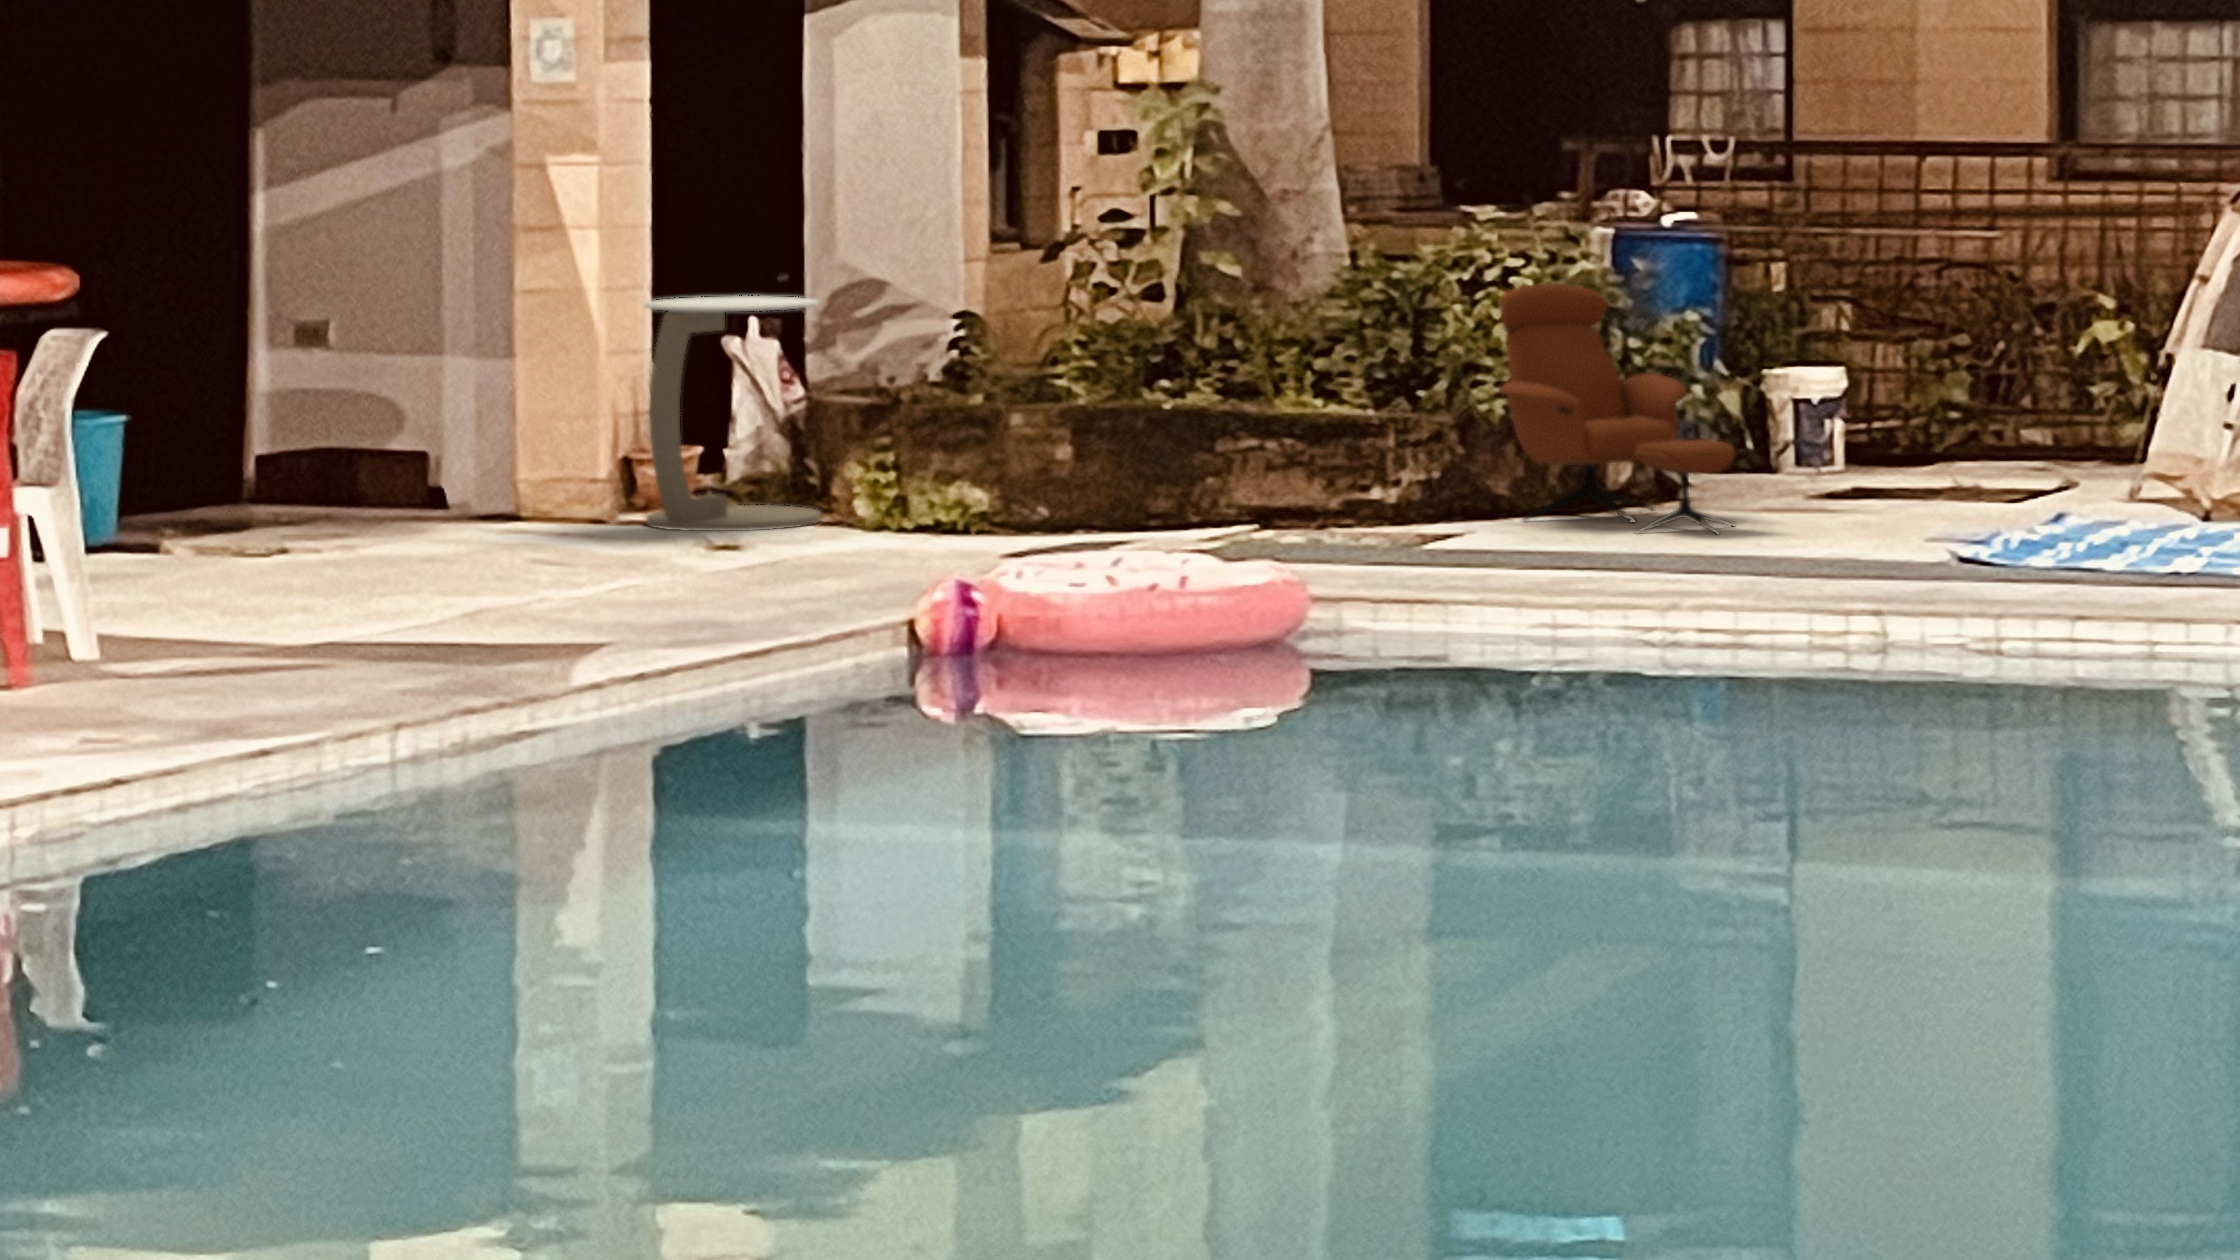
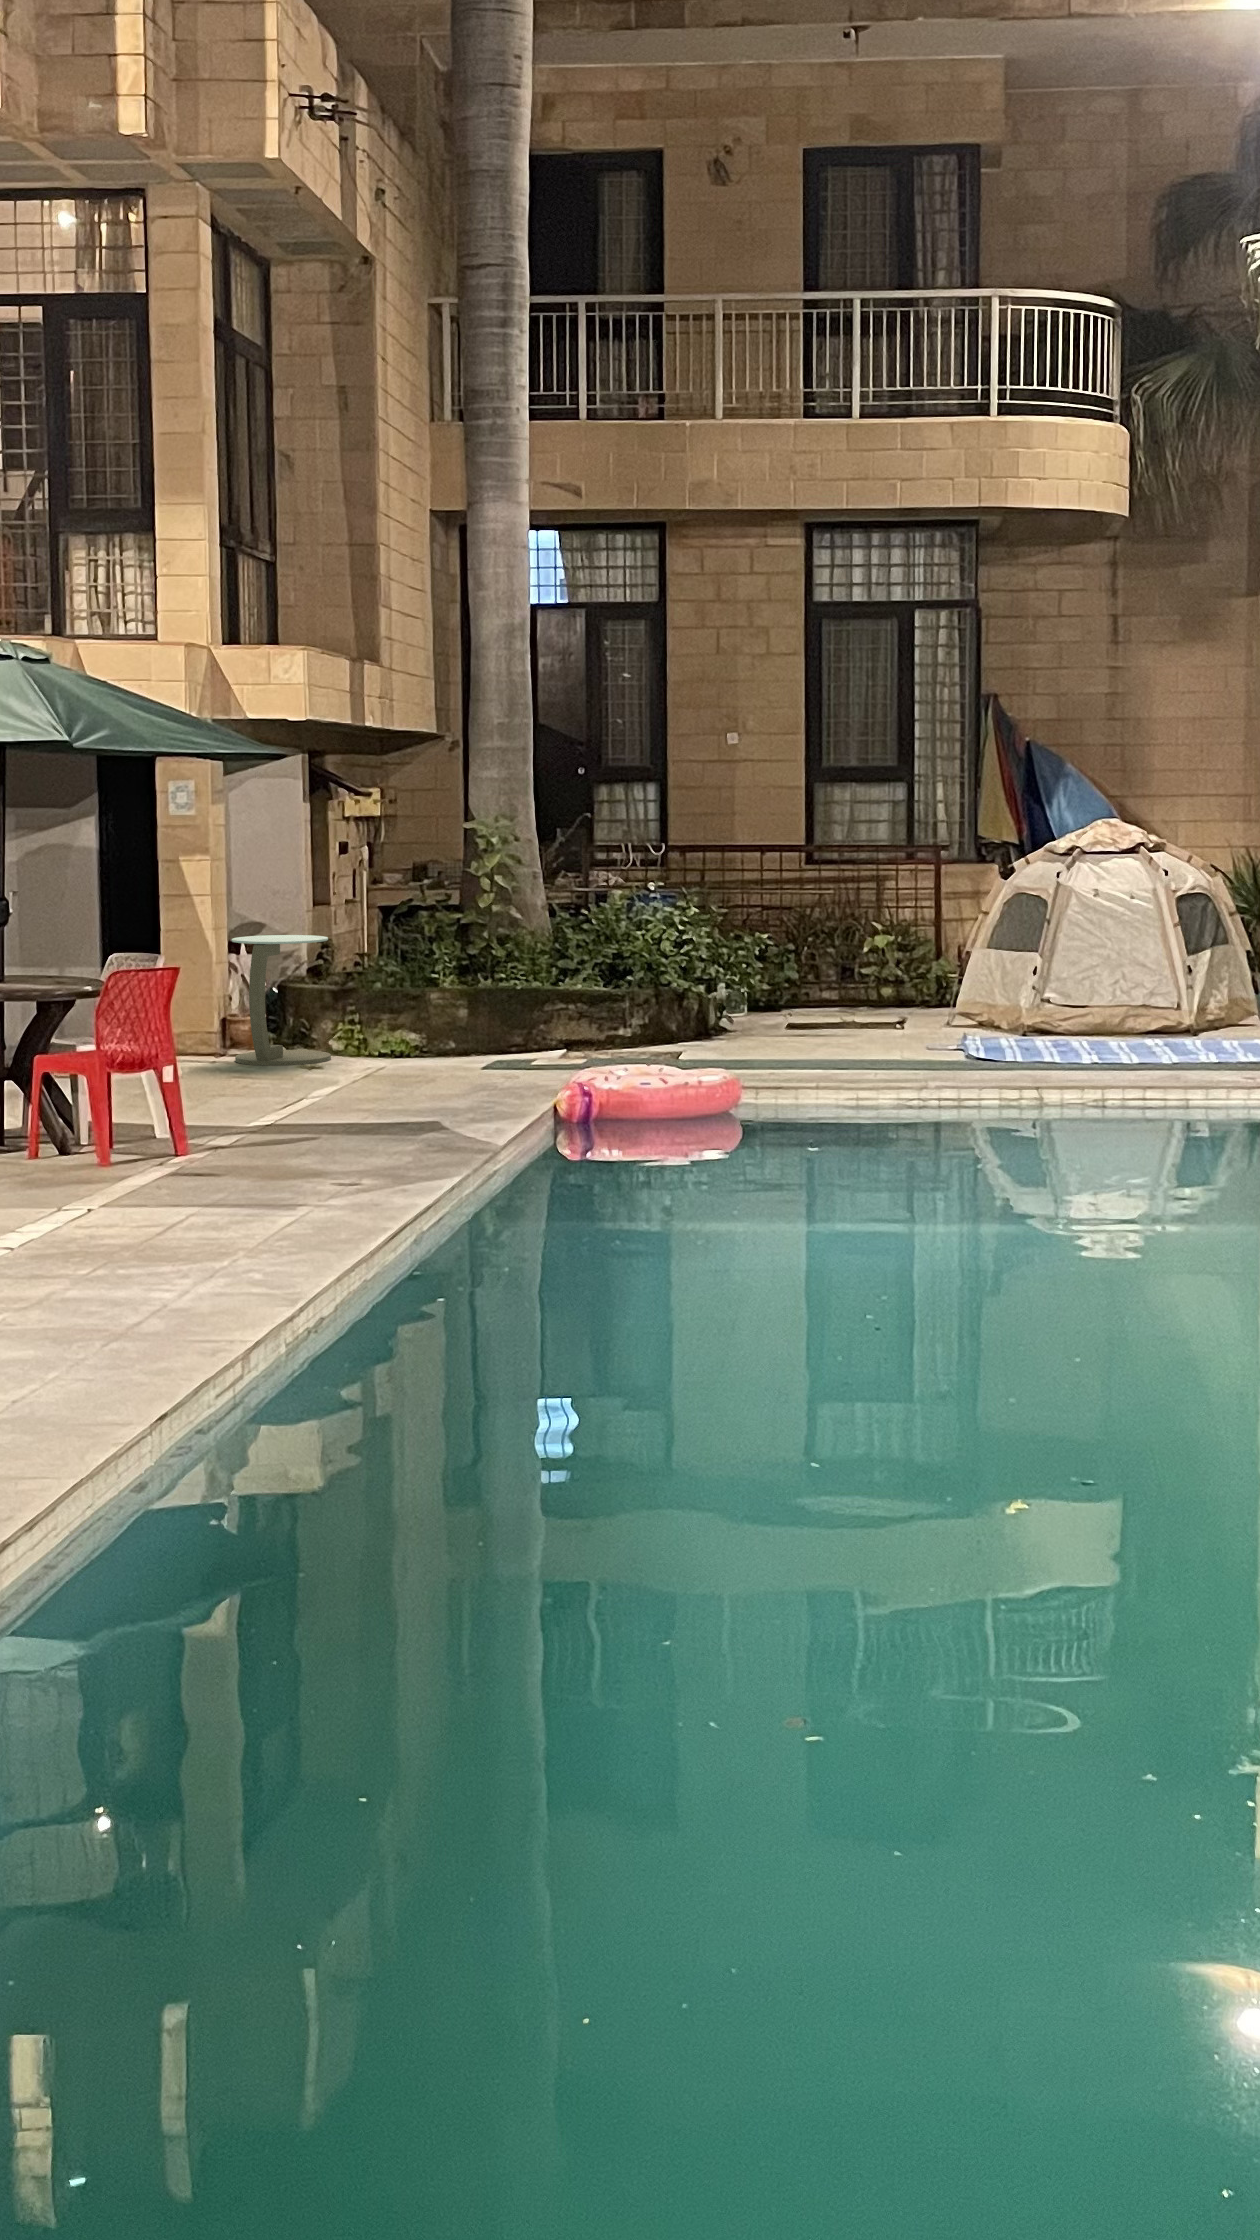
lounge chair: present [1499,284,1735,534] -> none [680,920,826,1052]

